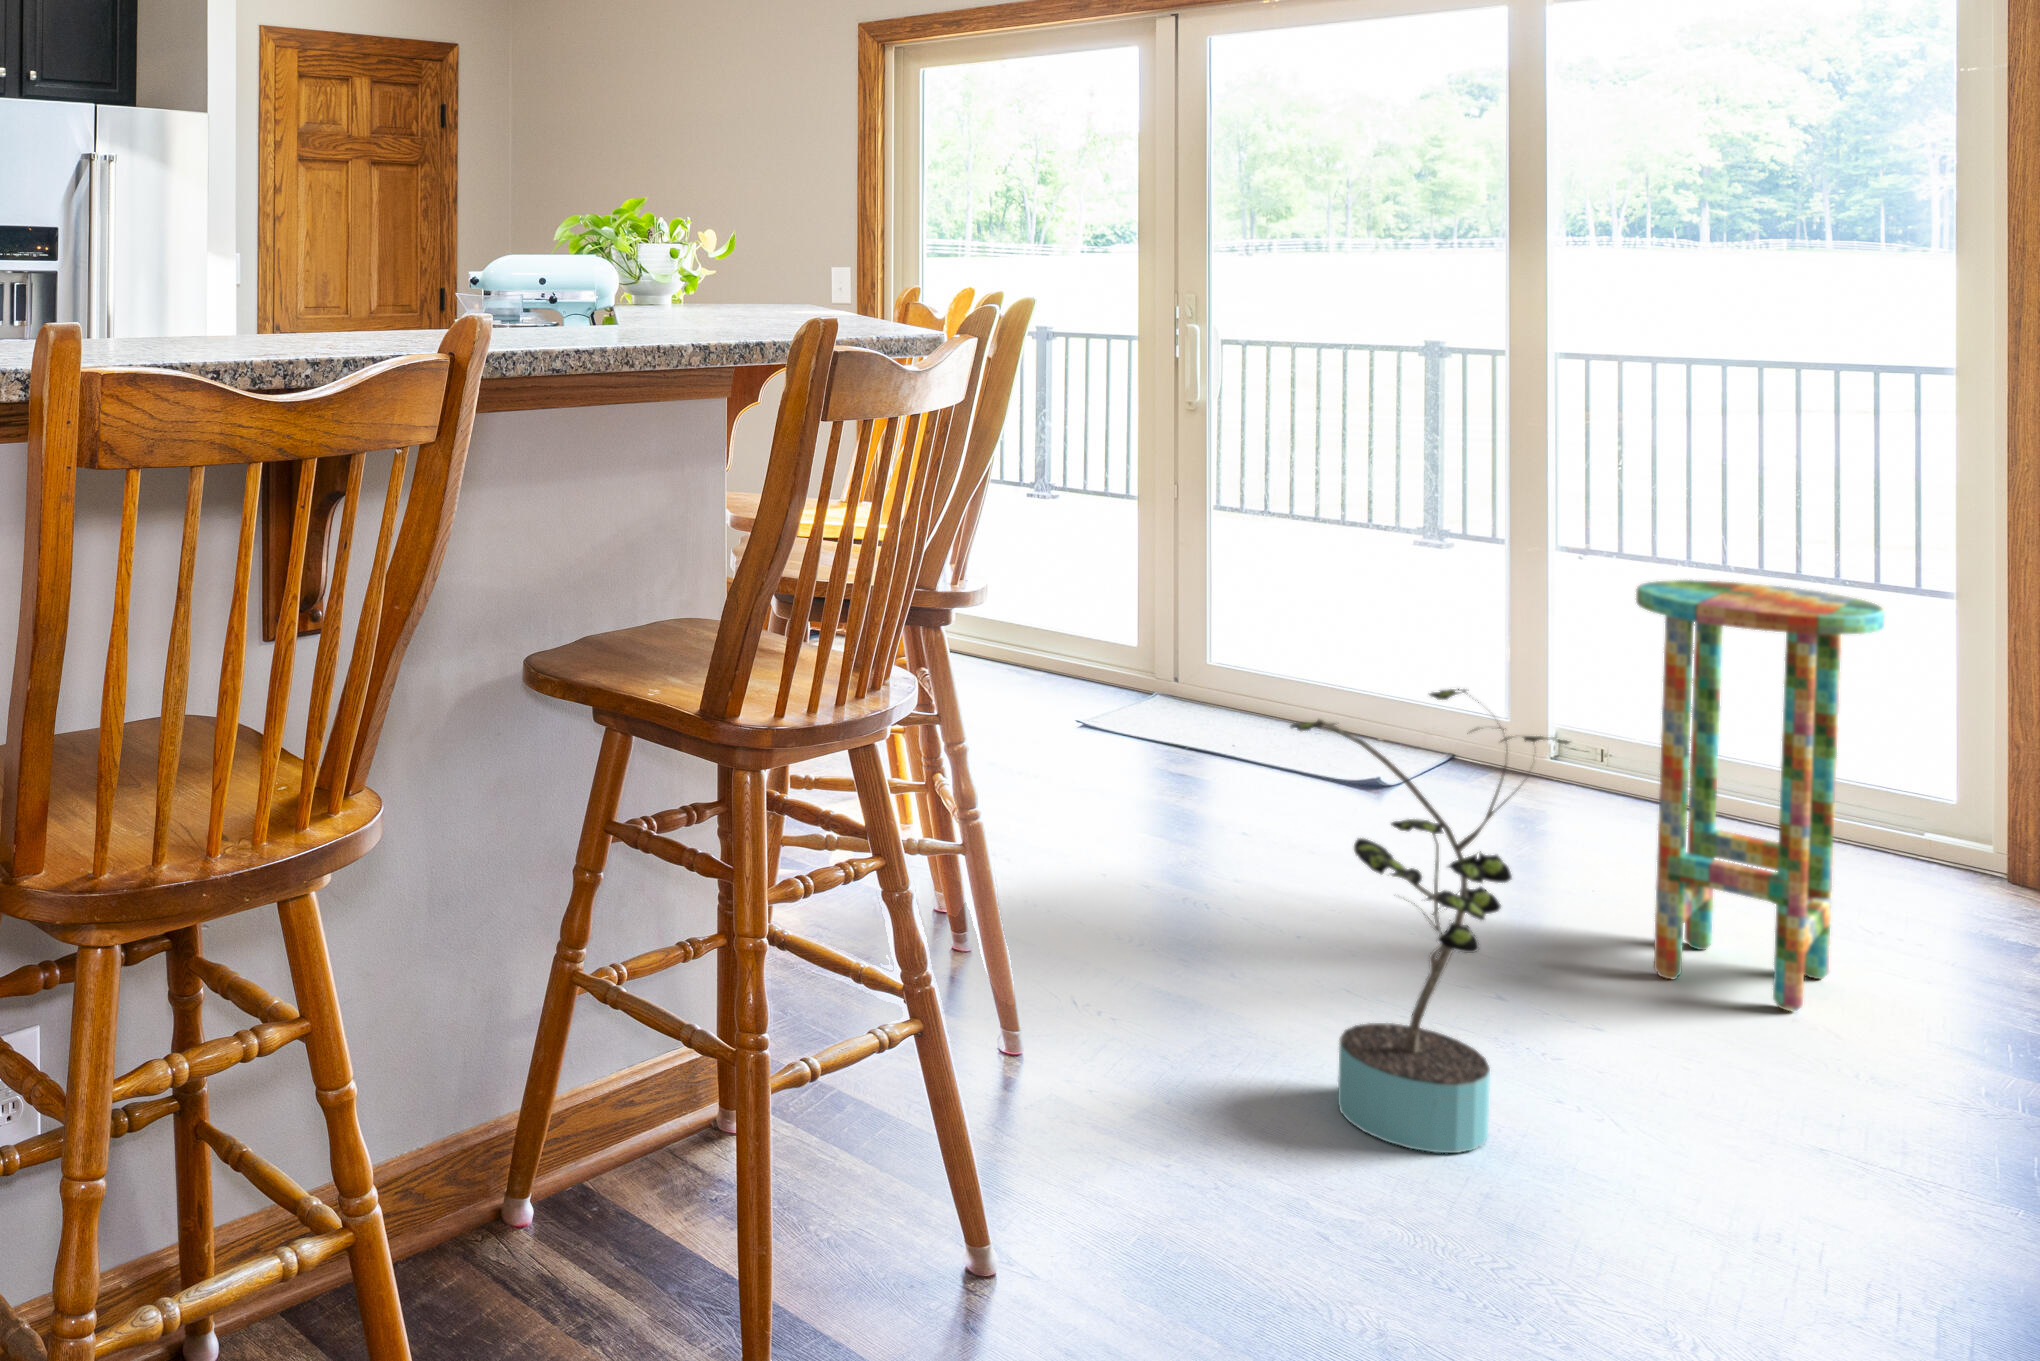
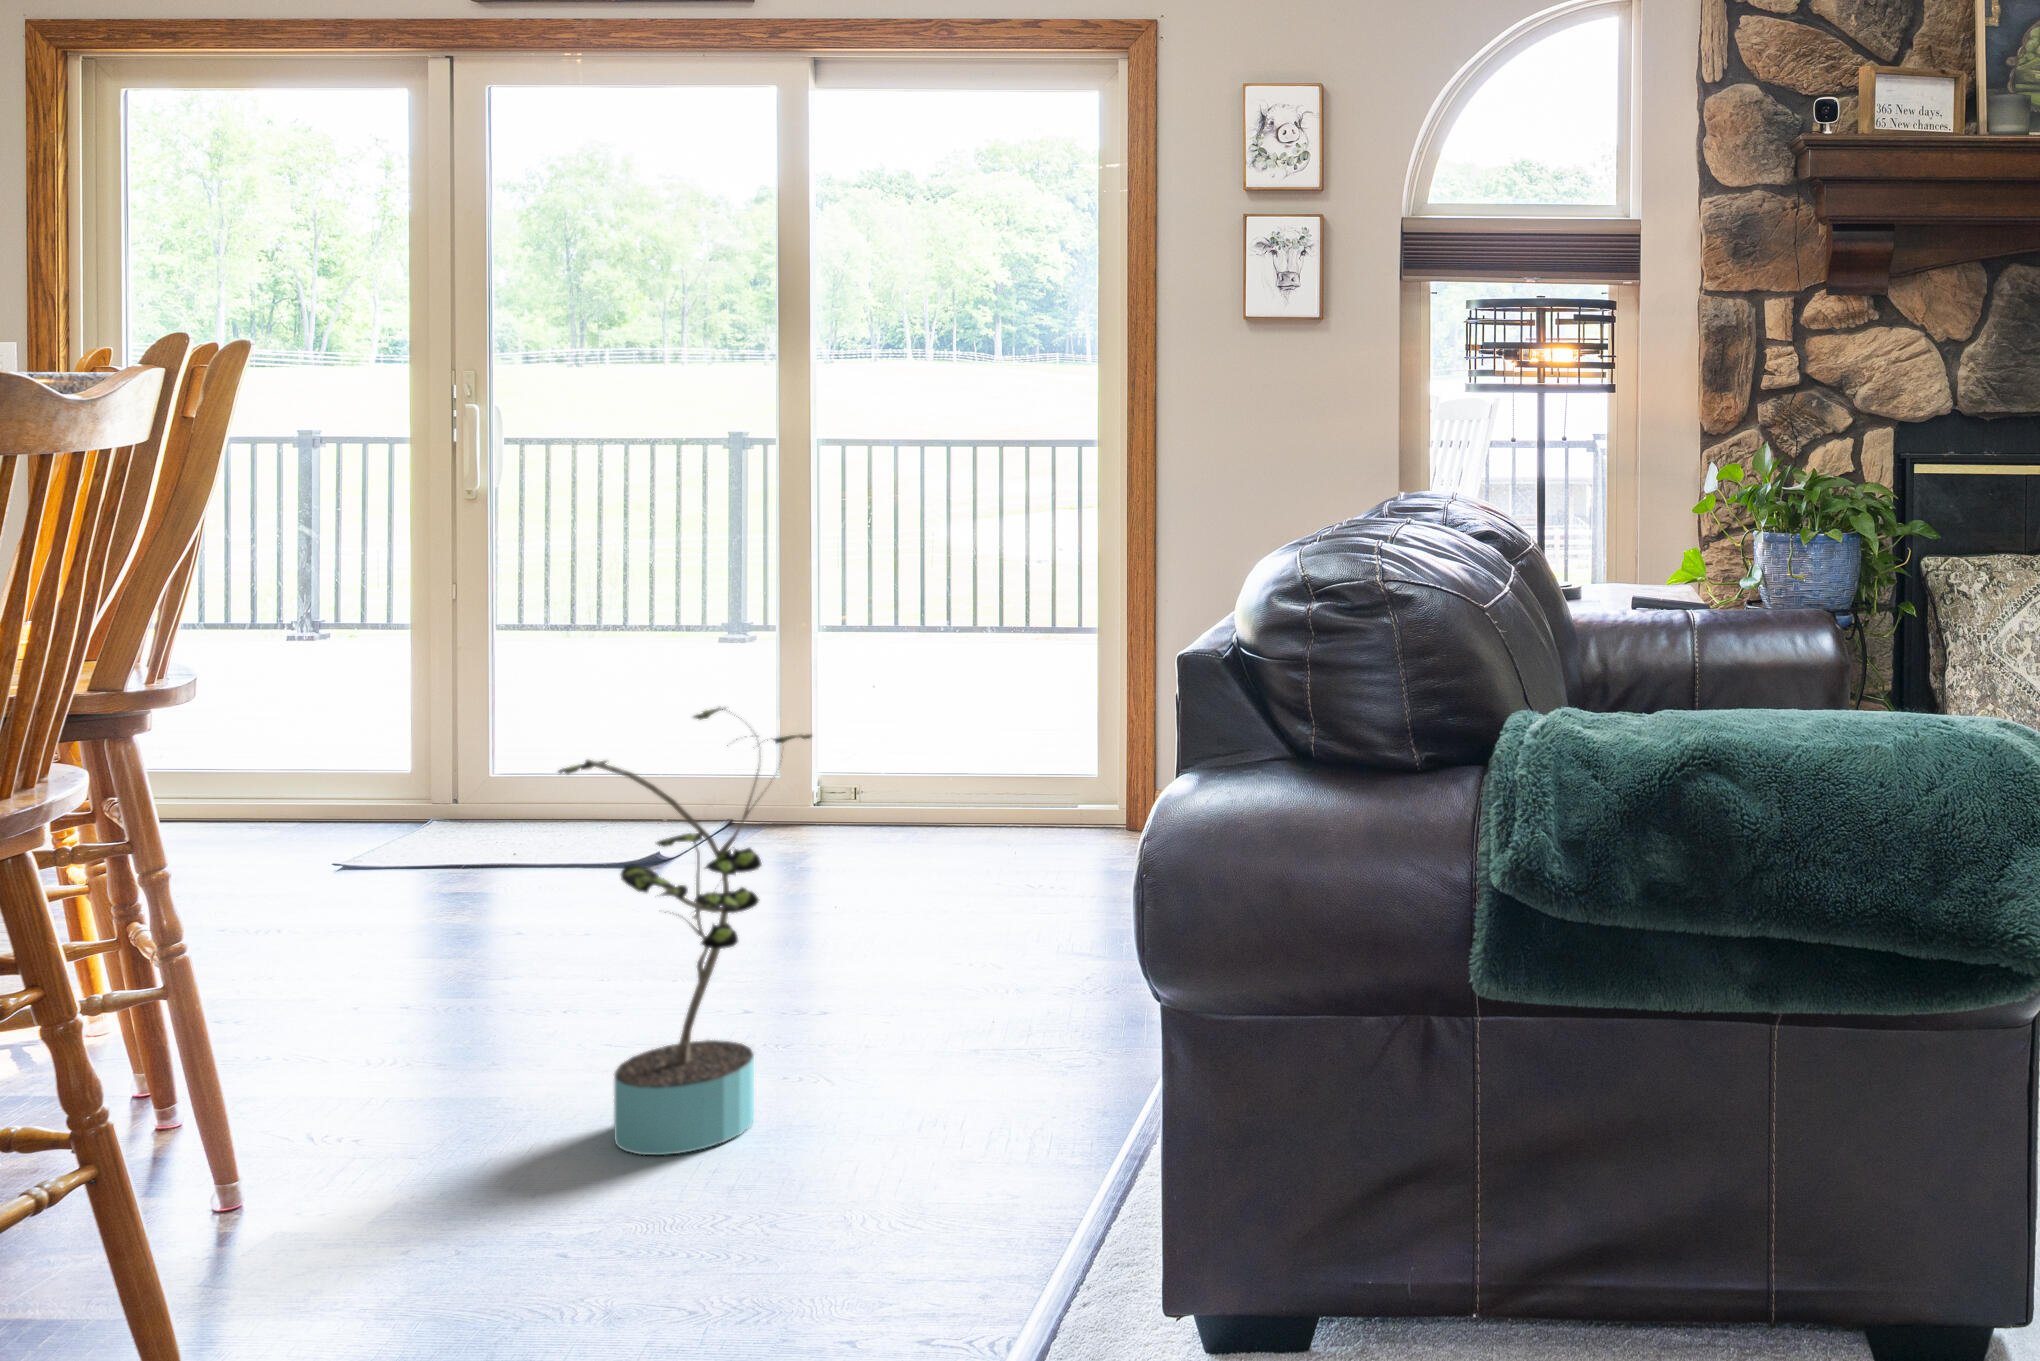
side table: present [1636,580,1885,1011] -> none [886,595,1062,951]

